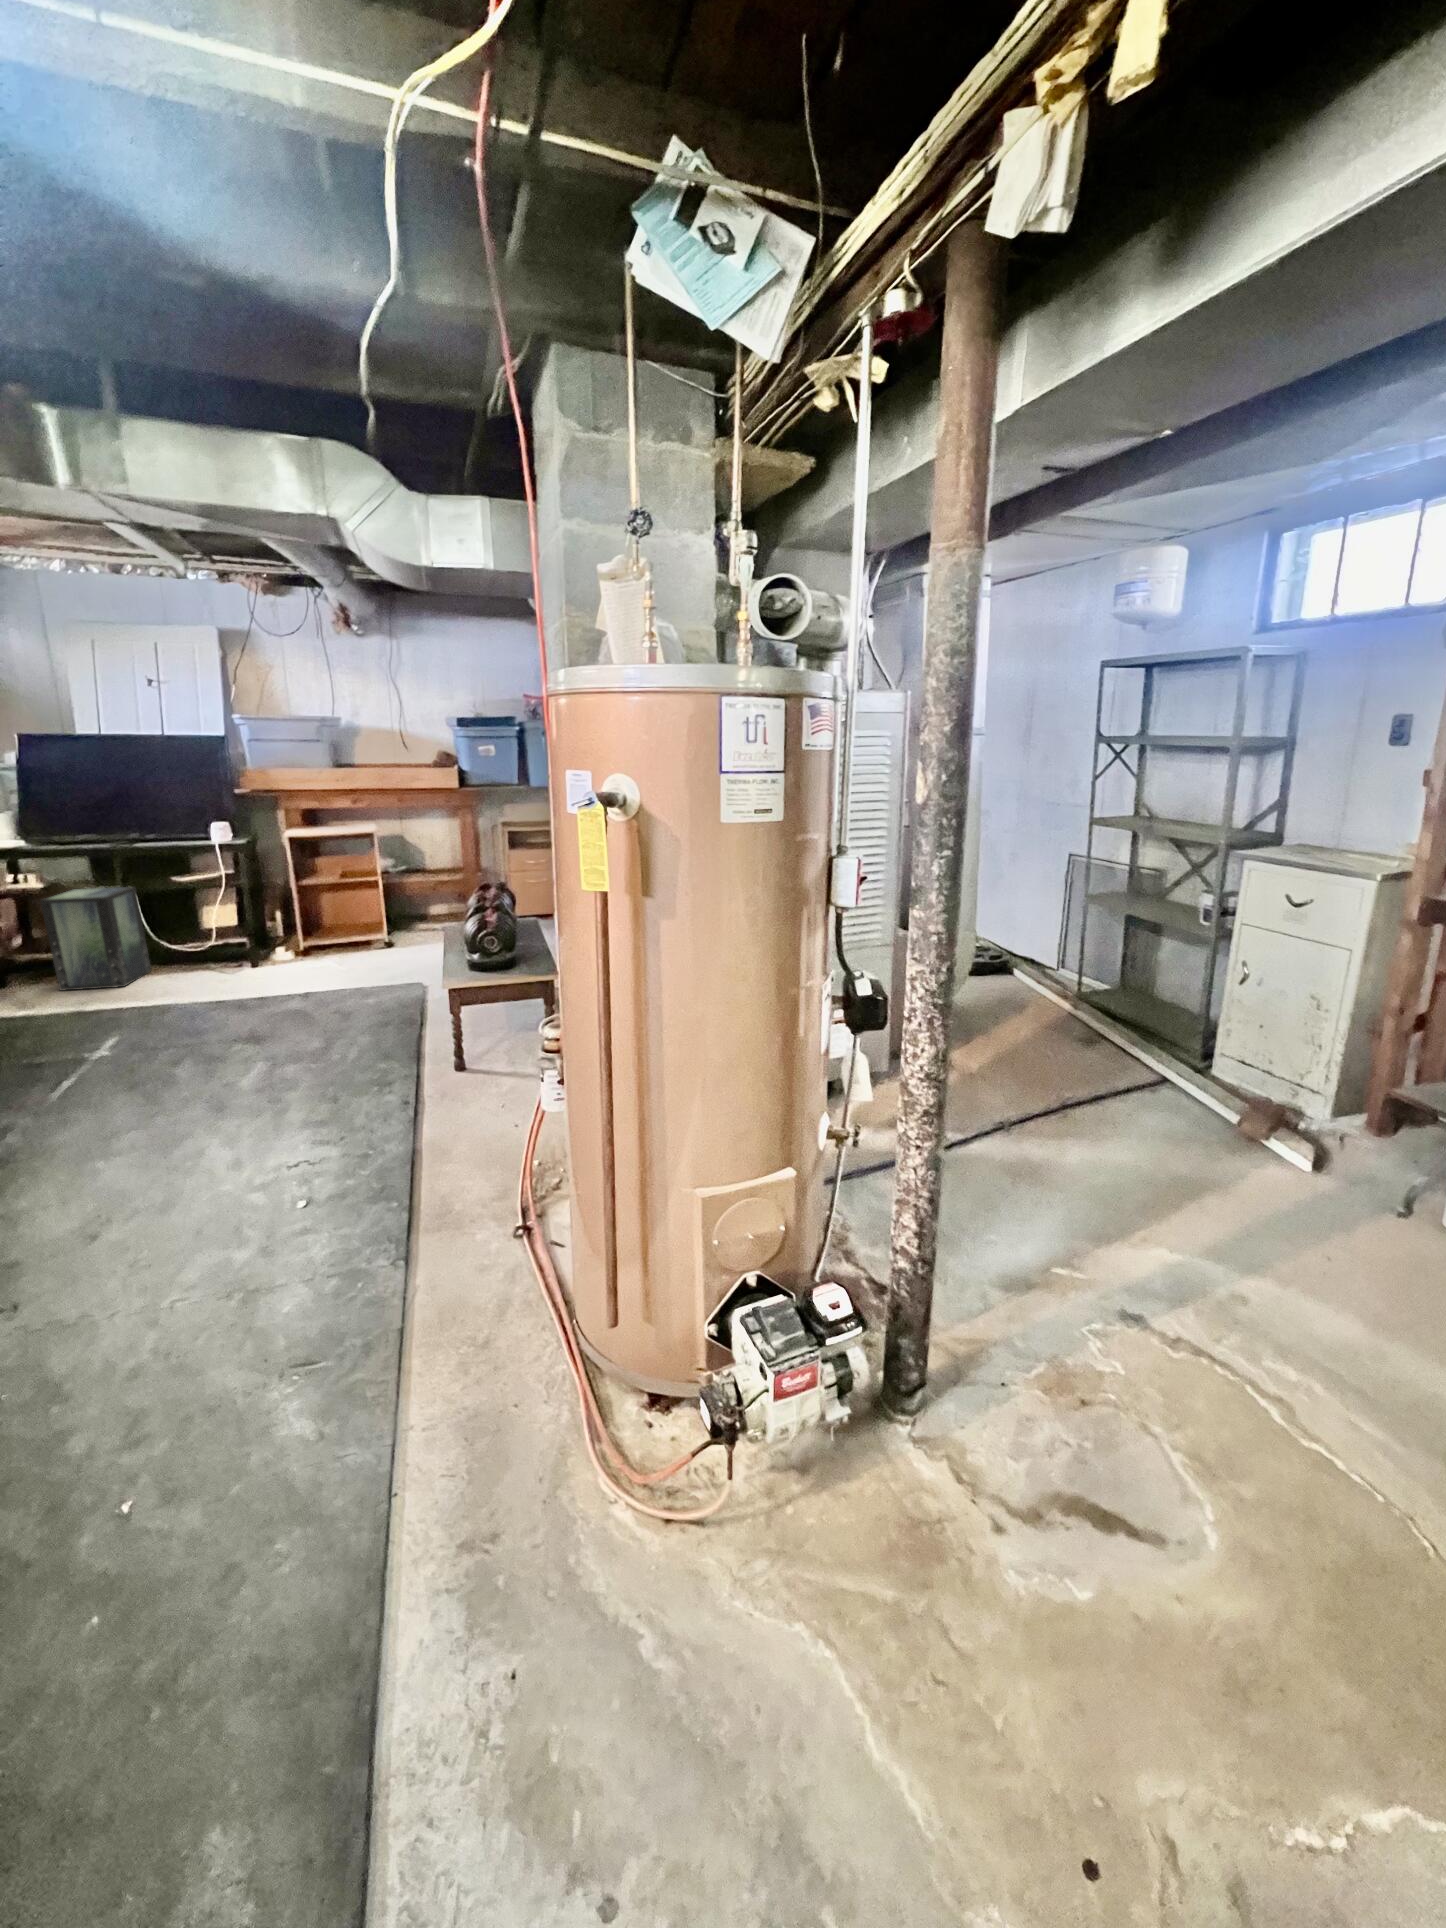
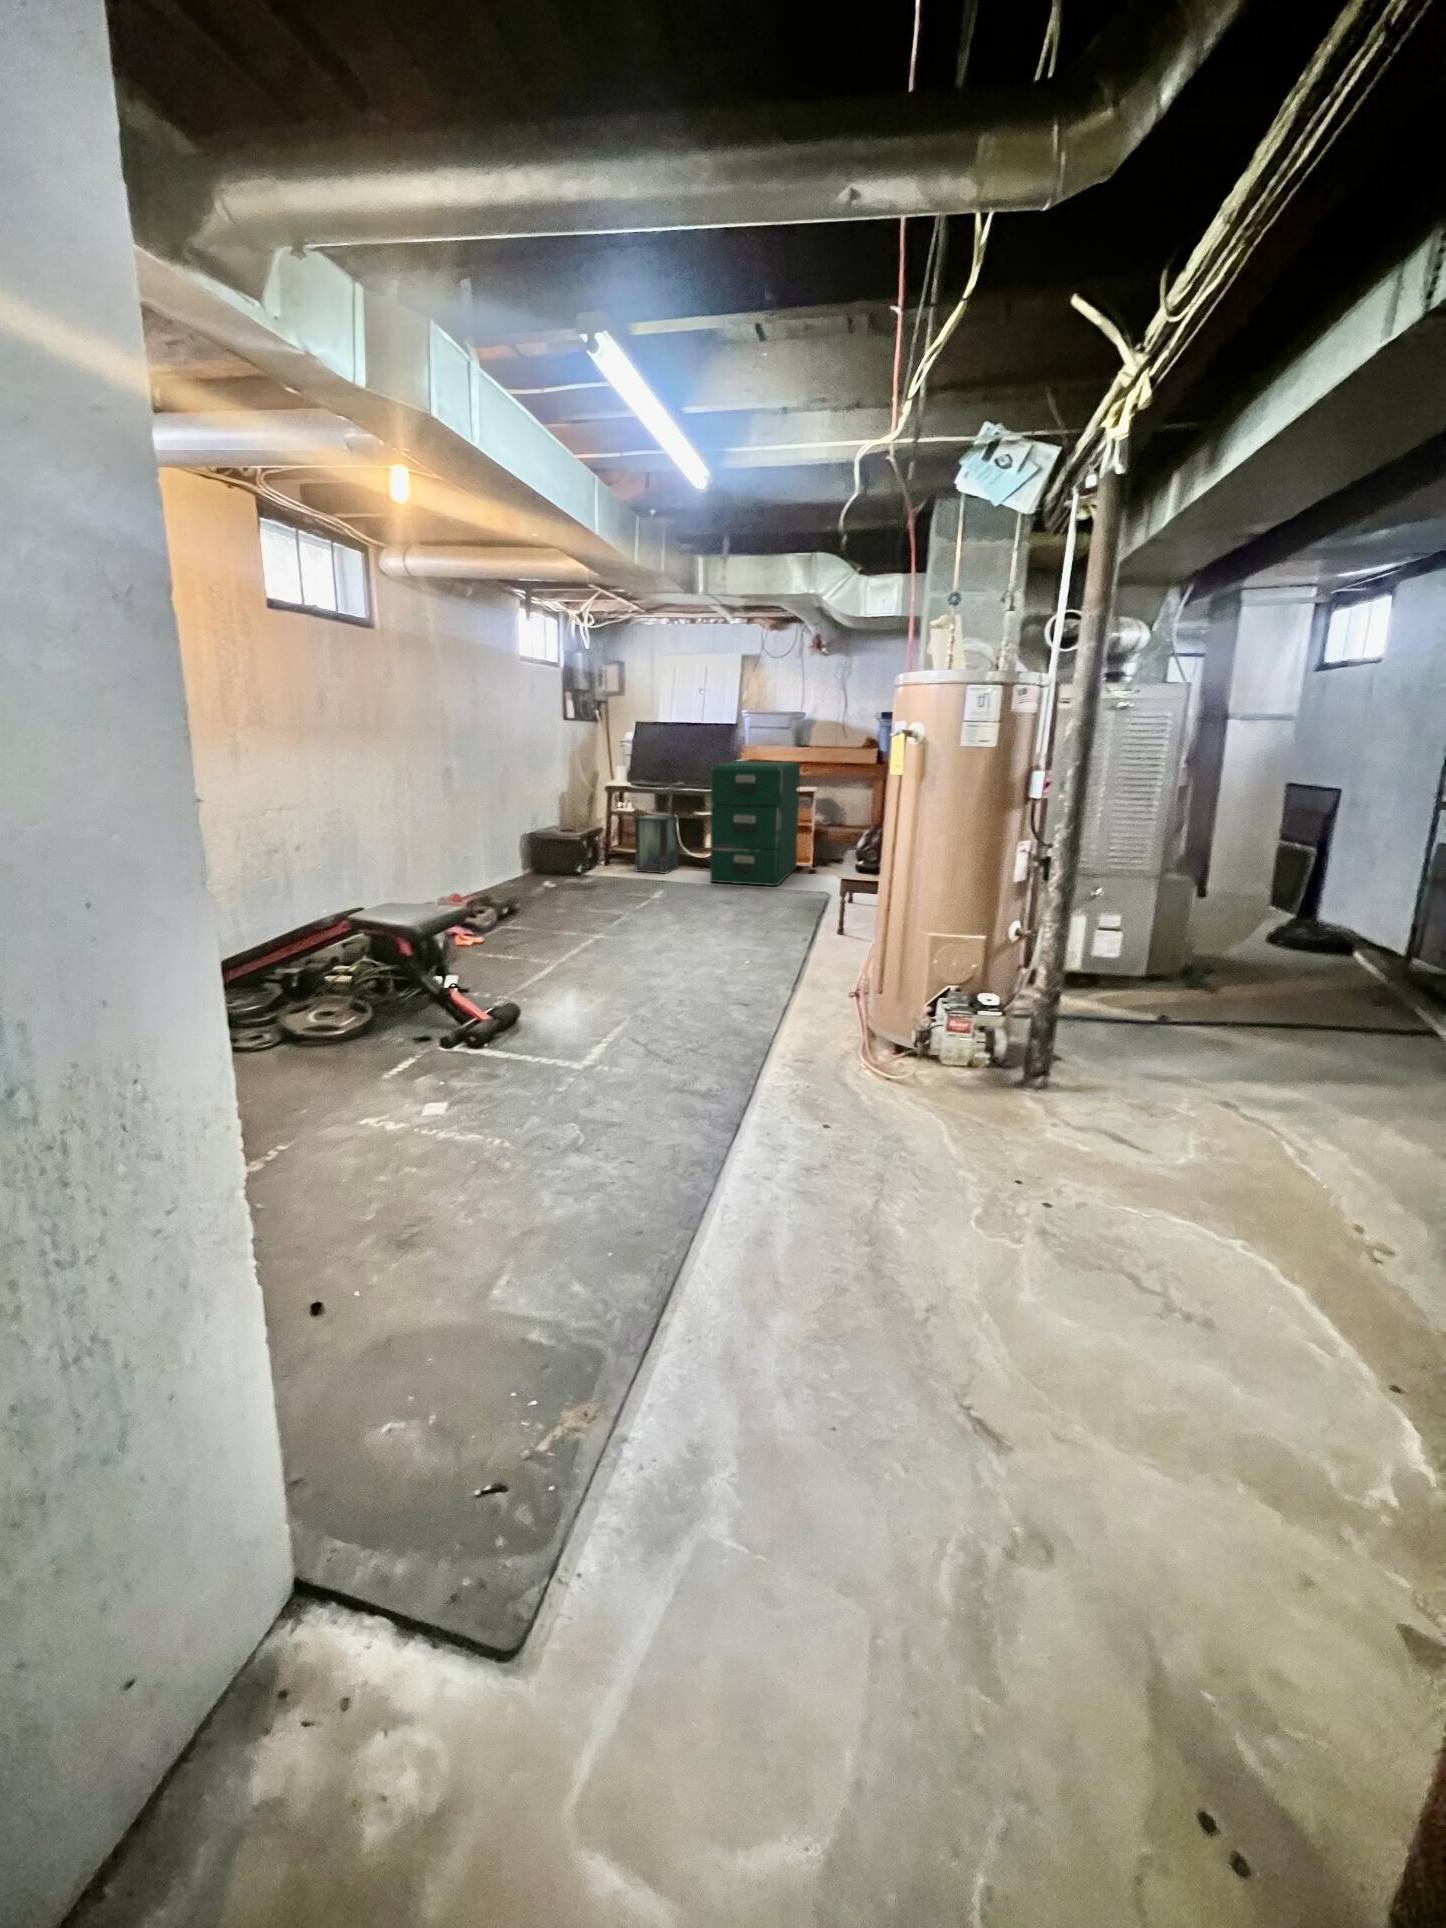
filing cabinet: none [183,790,364,993] -> present [710,761,800,886]

